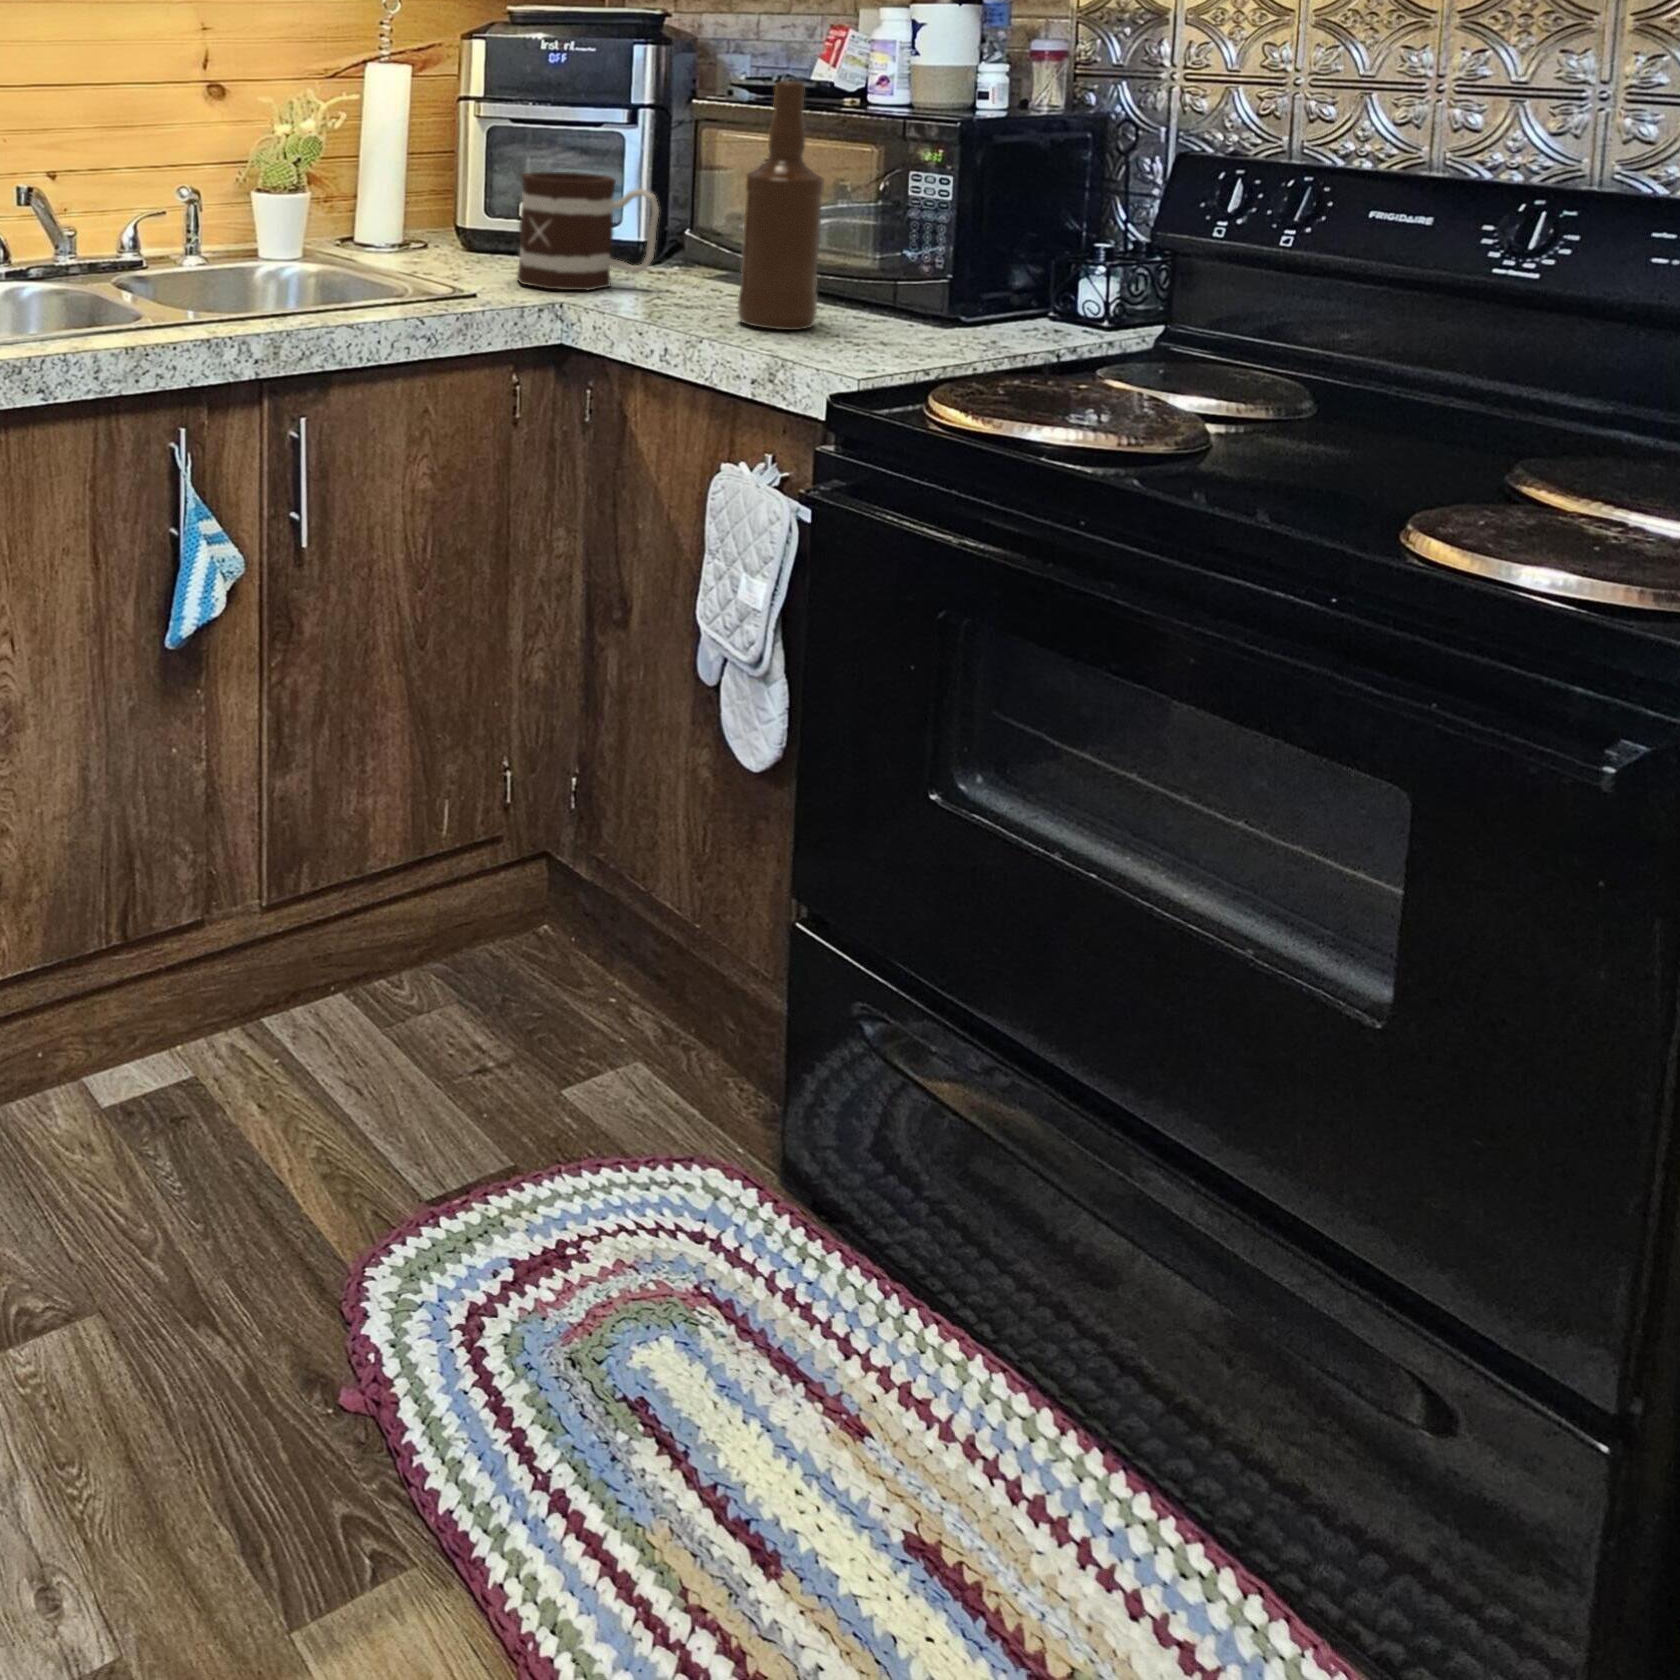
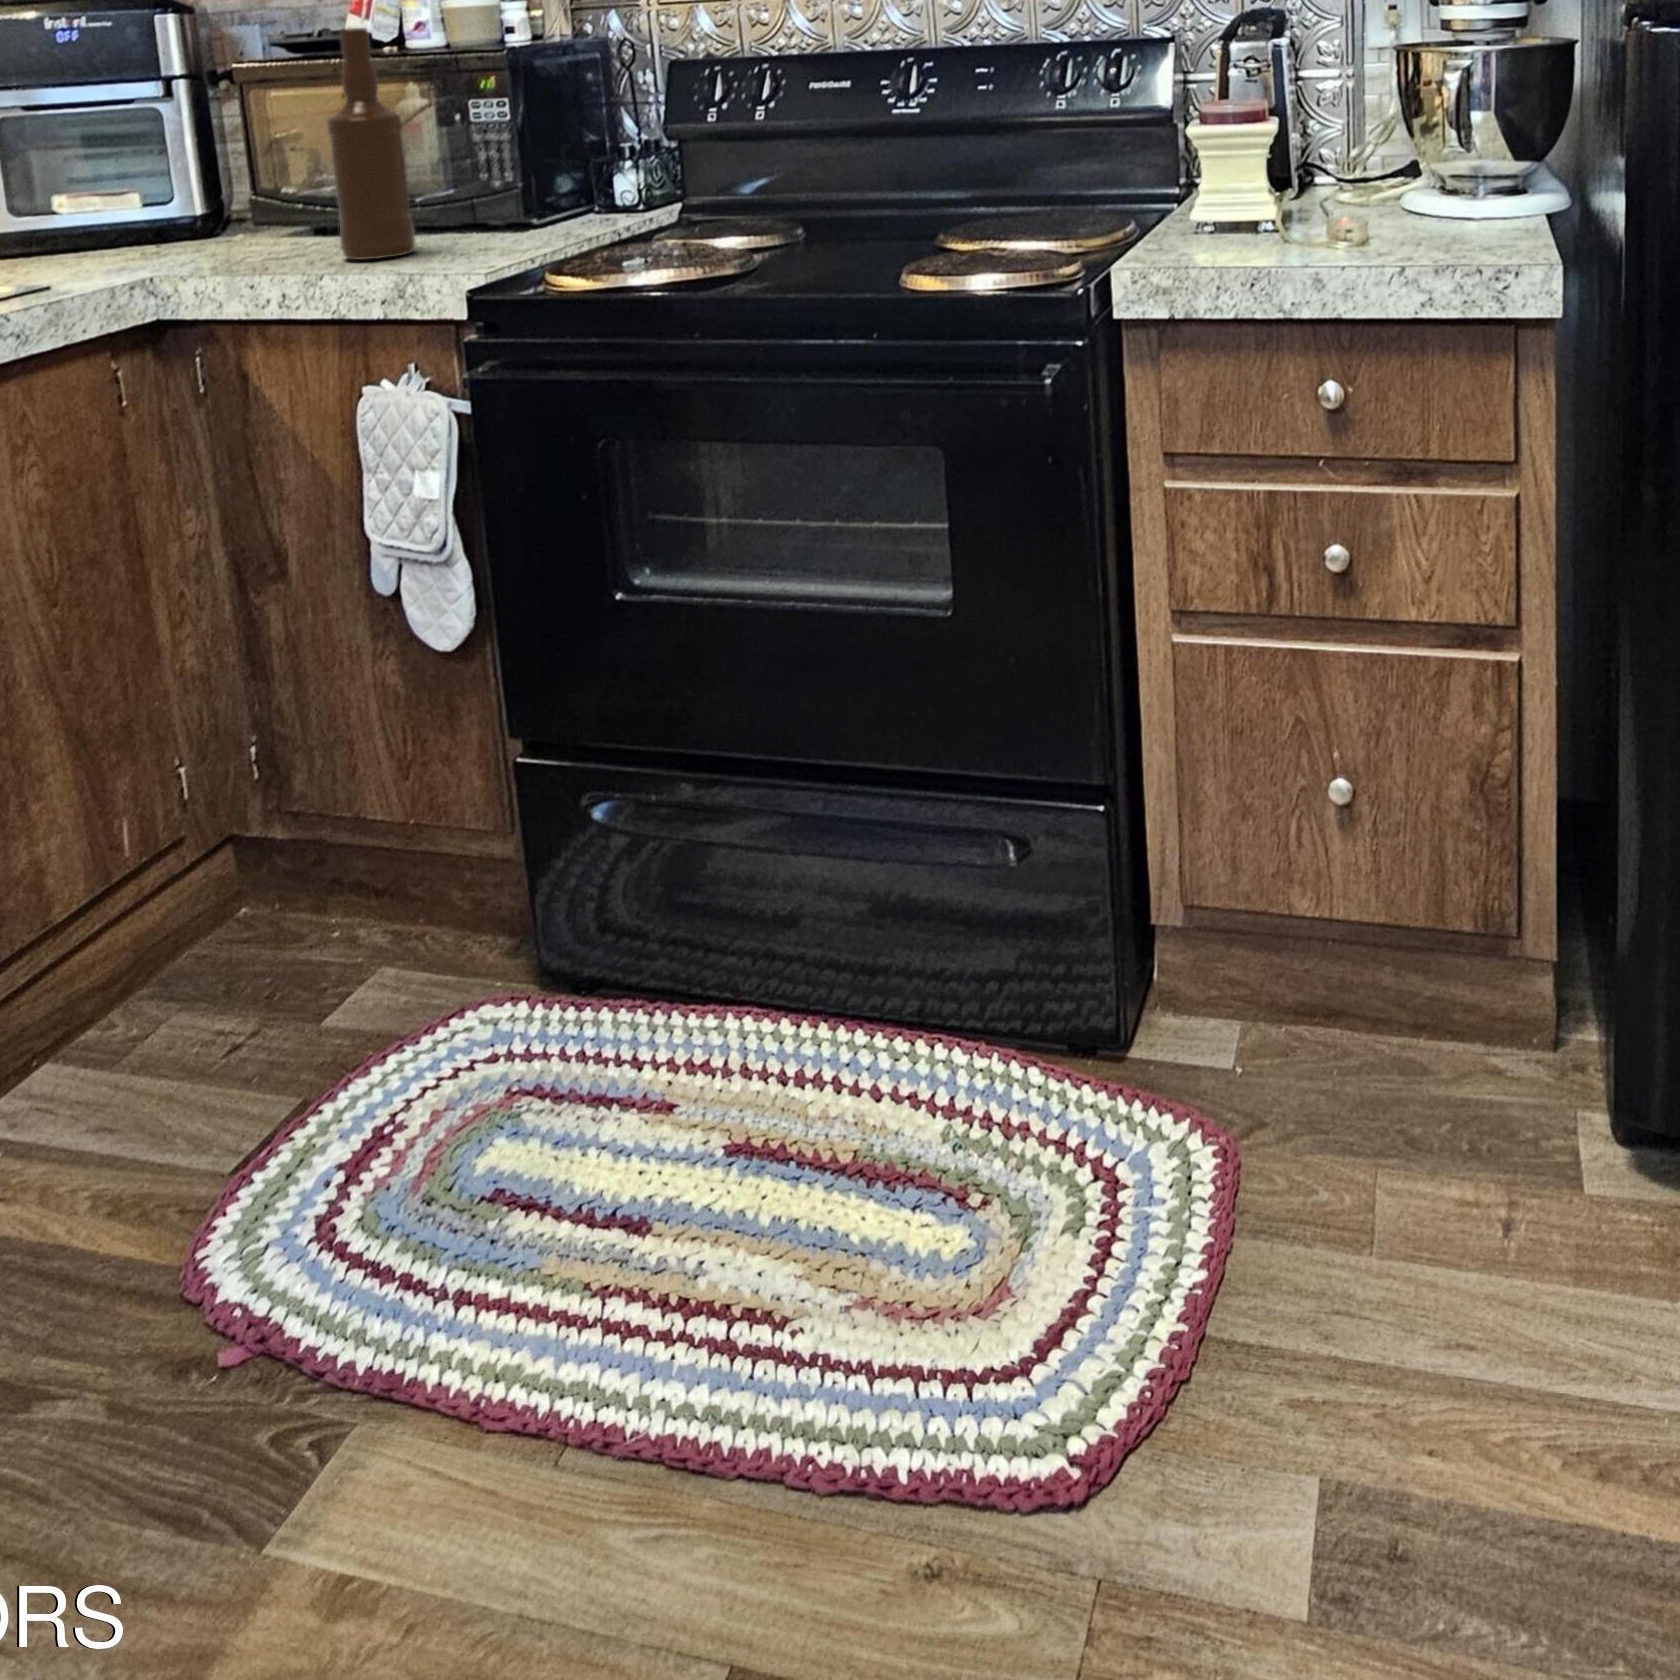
mug: present [517,172,659,290] -> none [66,150,234,273]

